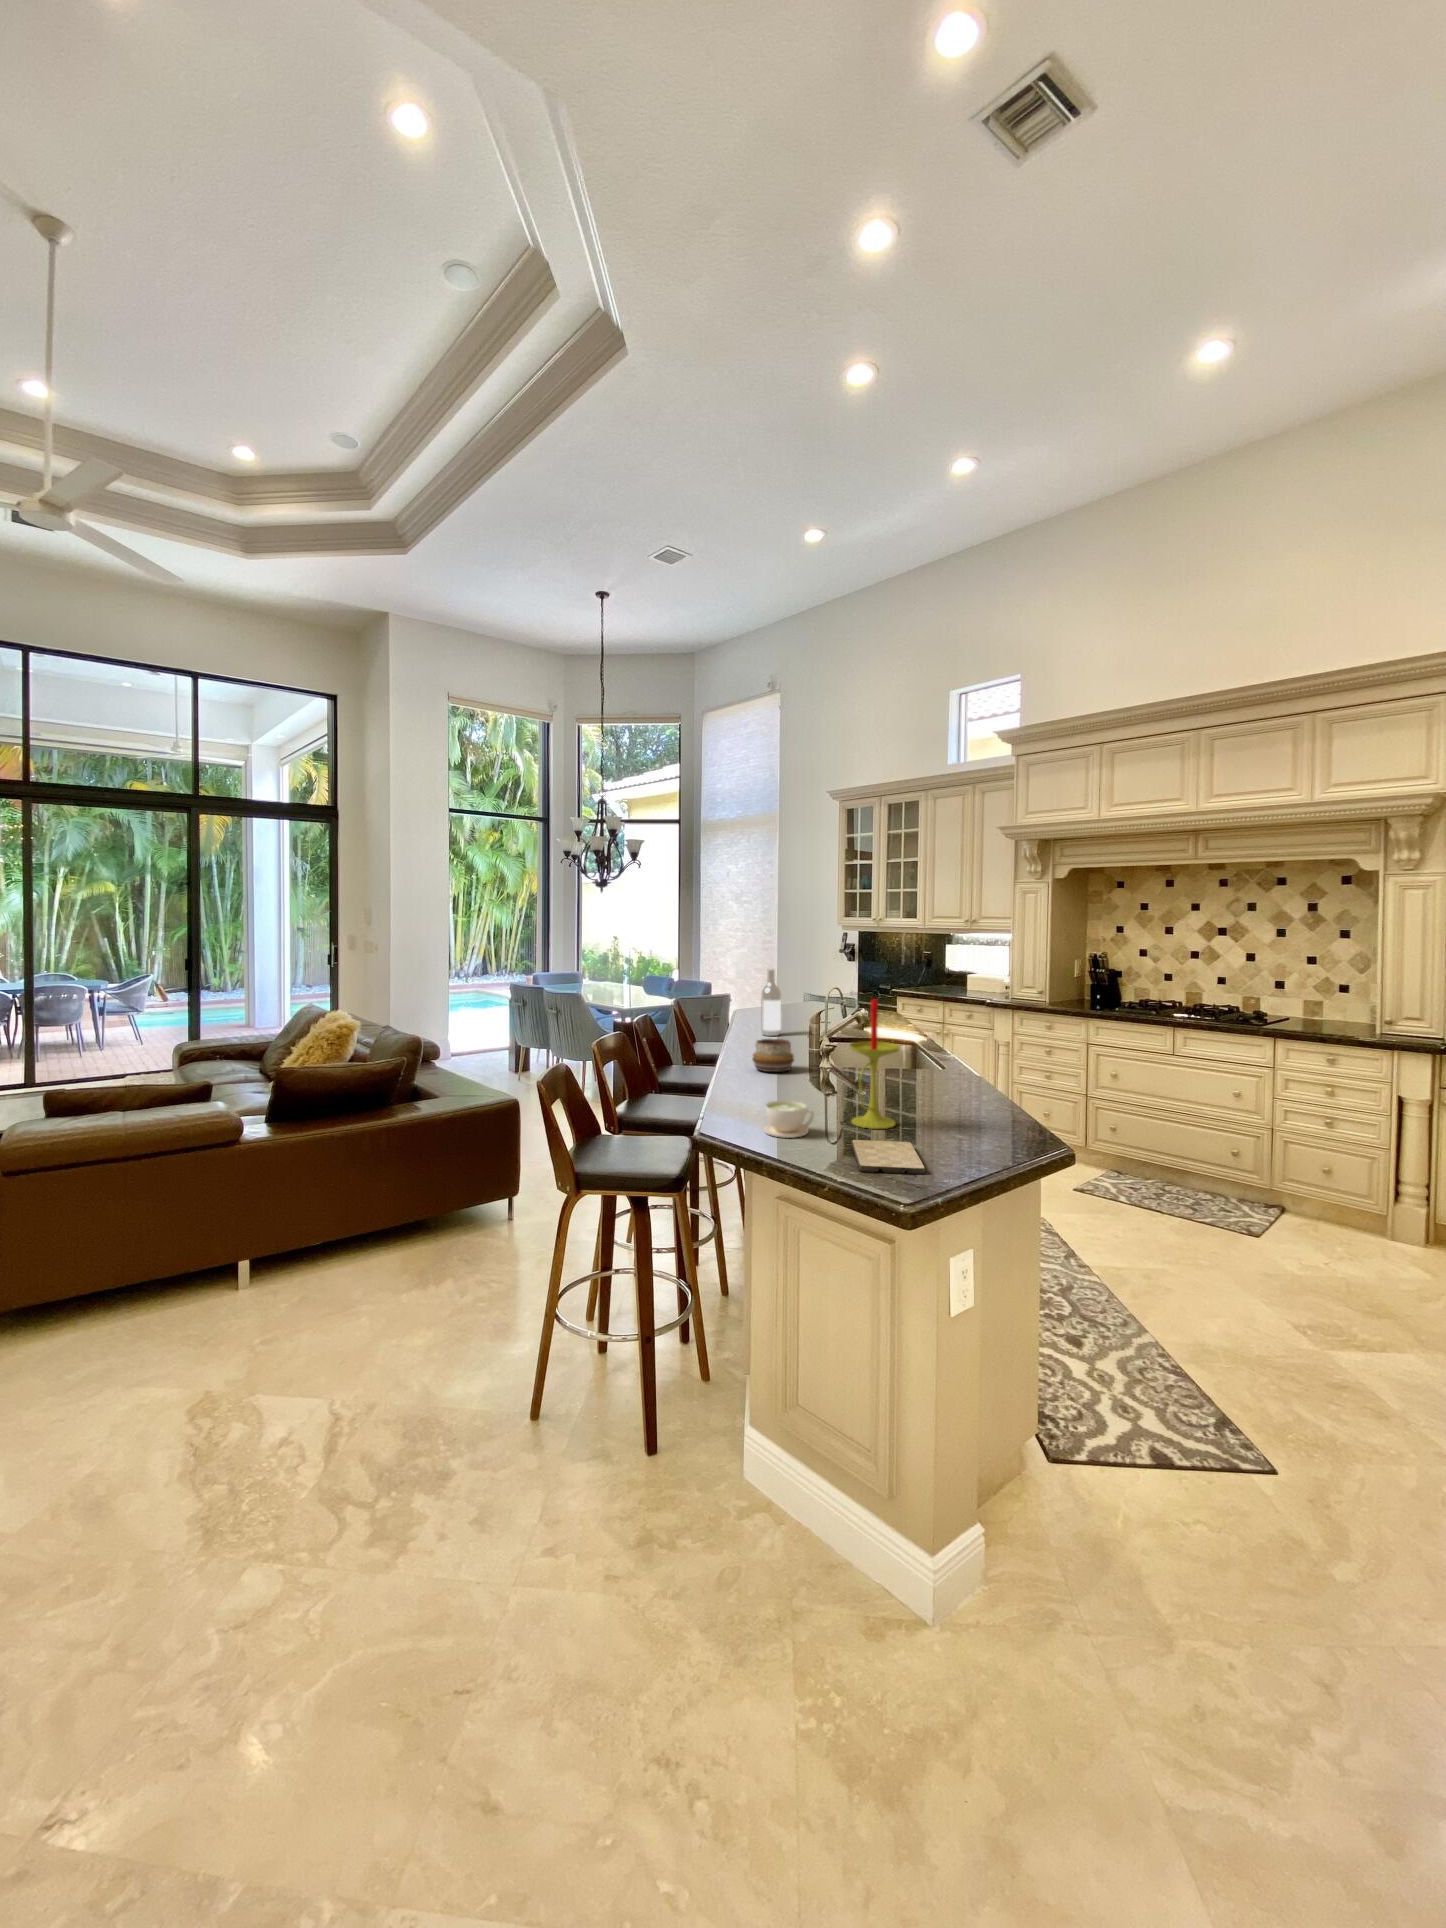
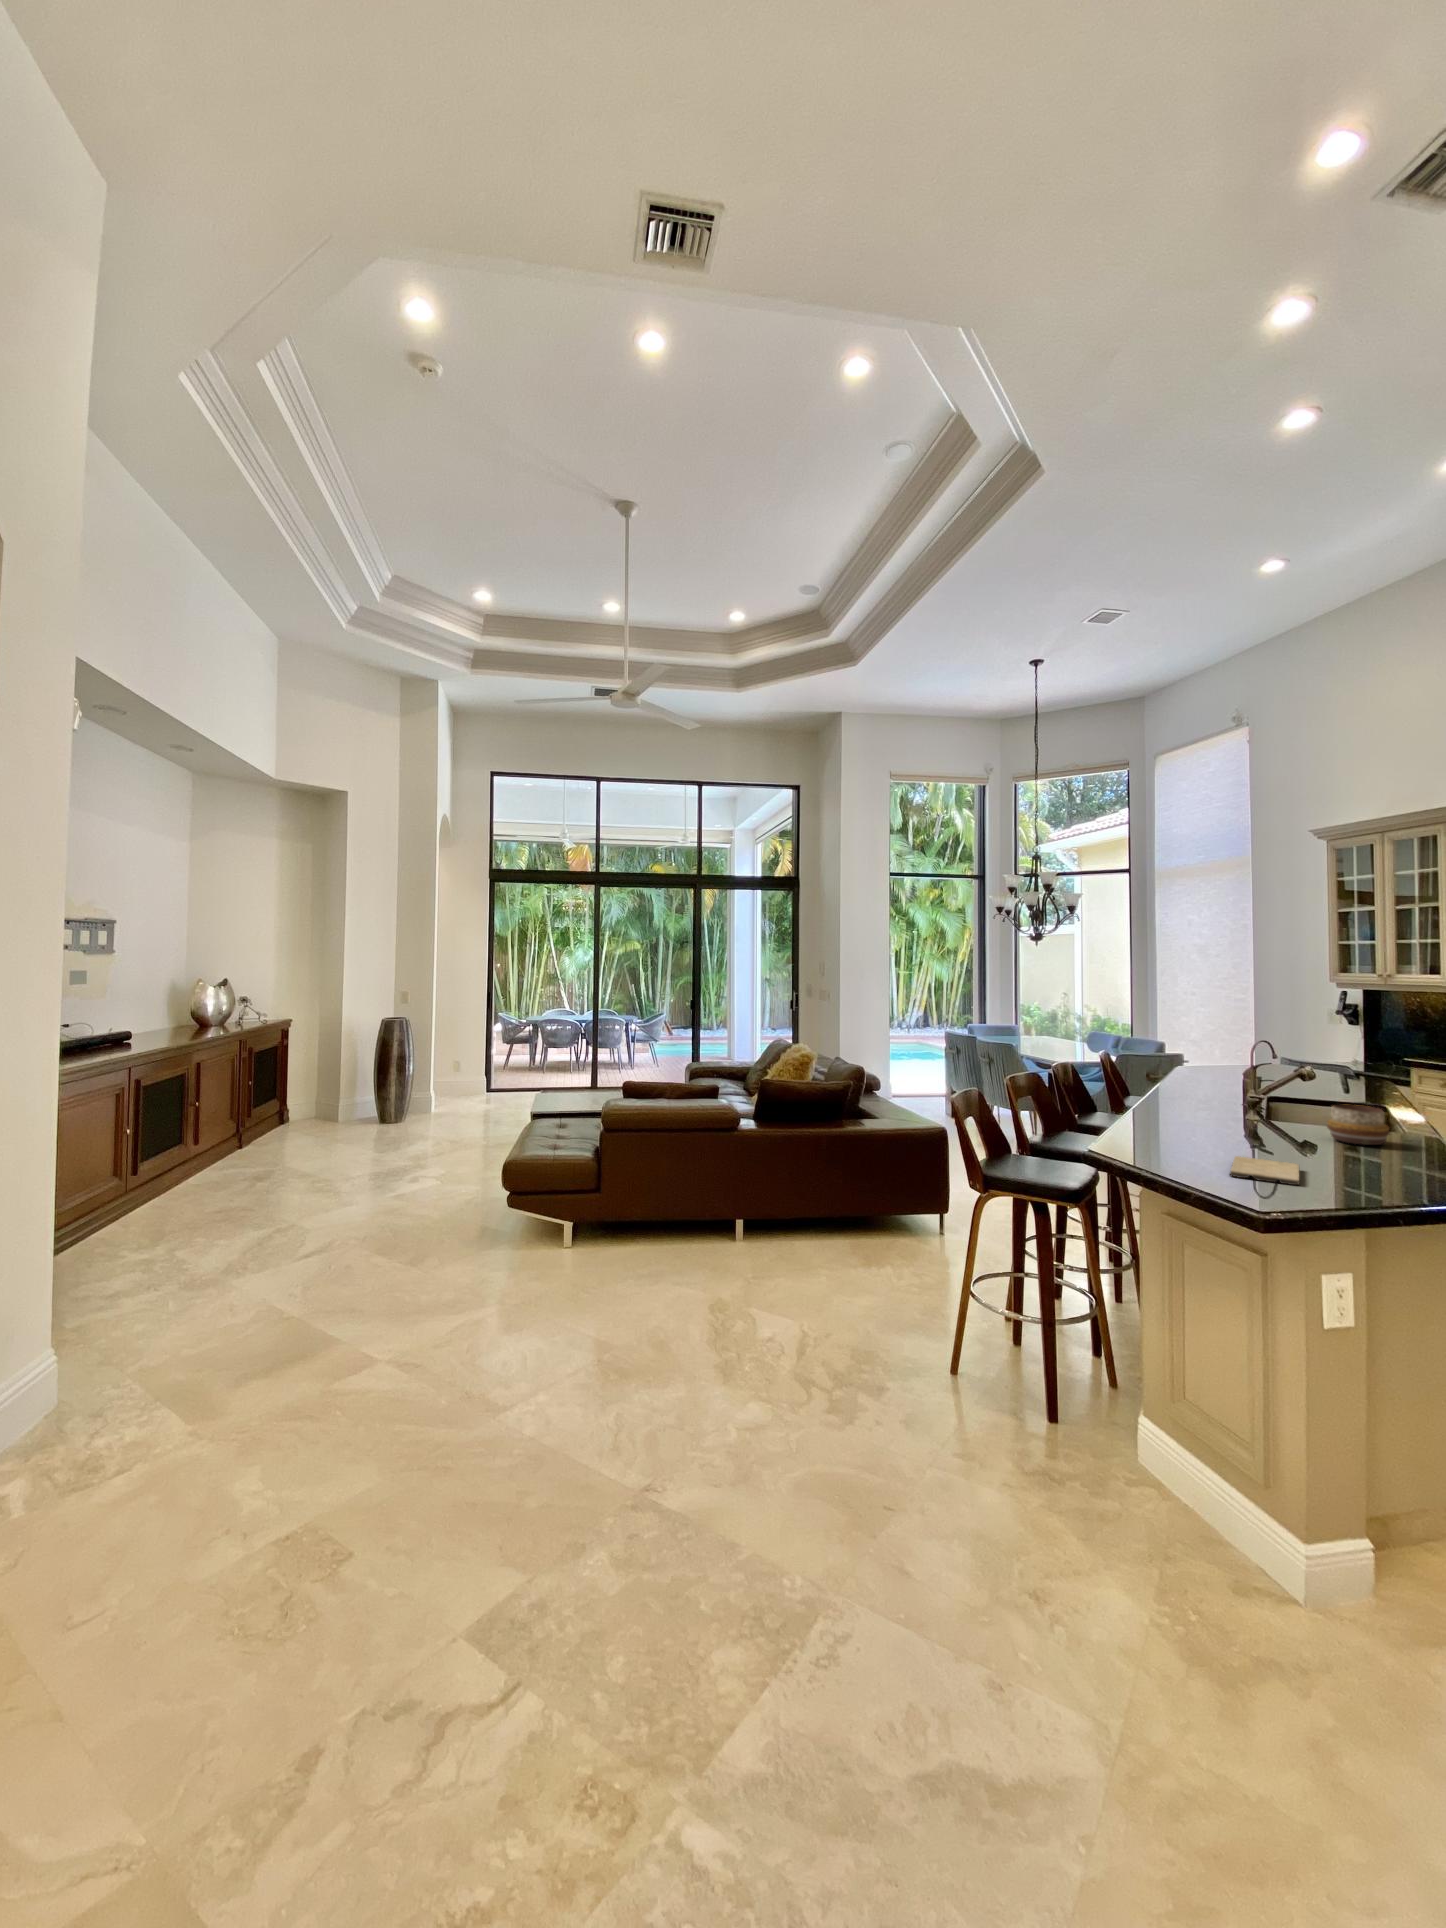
wine bottle: present [761,964,781,1036] -> none [1191,1011,1215,1083]
candle: present [850,999,899,1129] -> none [1242,1030,1298,1156]
decorative bowl: present [753,1039,794,1072] -> present [1327,1105,1390,1145]
coffee cup: present [764,1101,814,1138] -> none [1150,1119,1201,1151]

